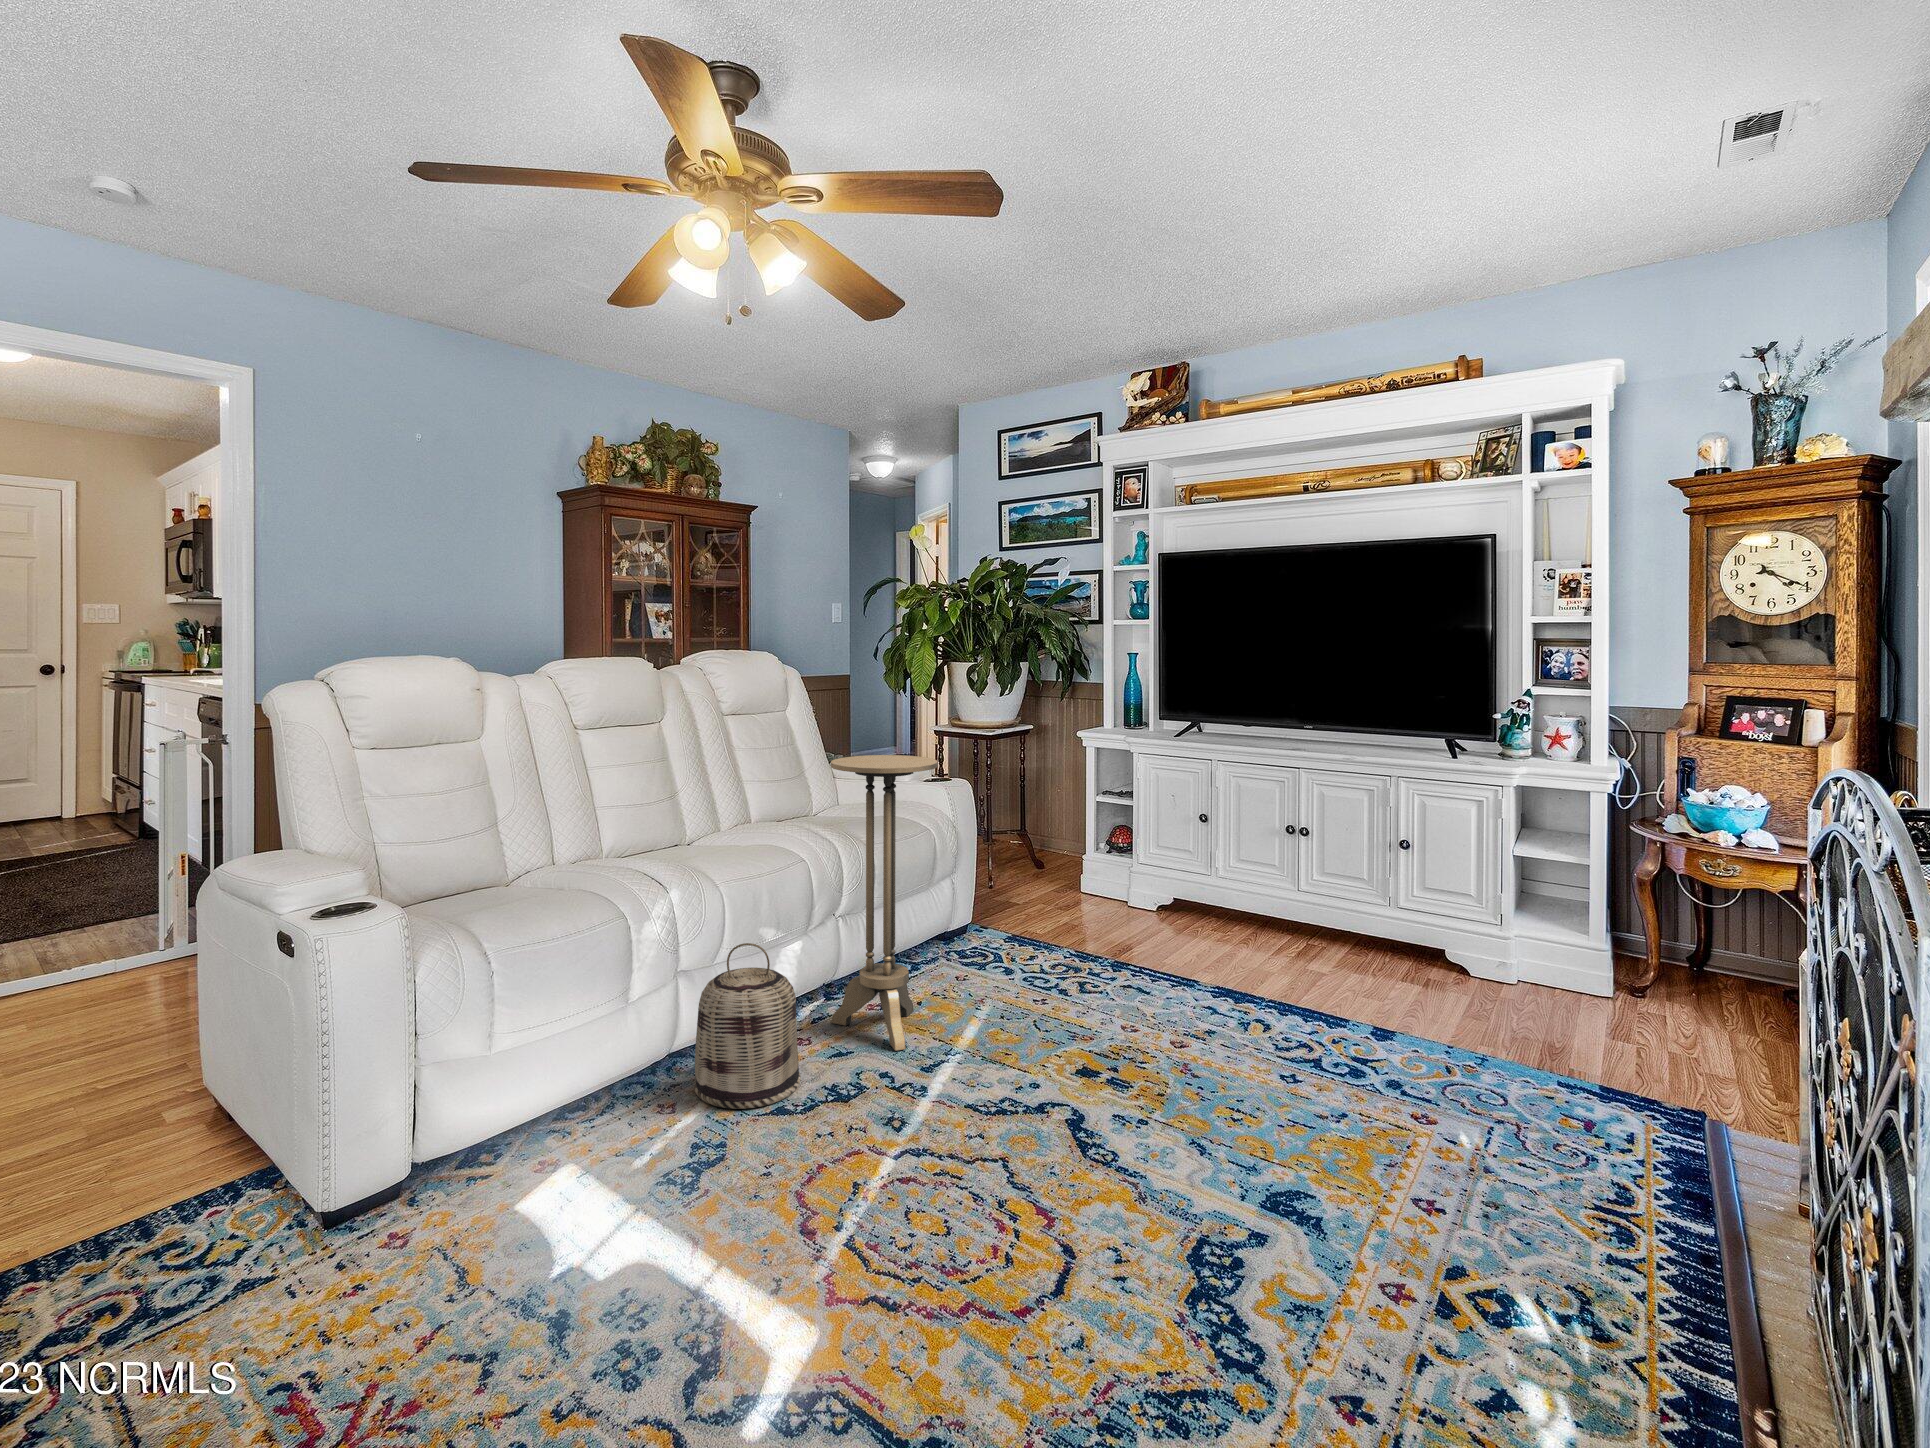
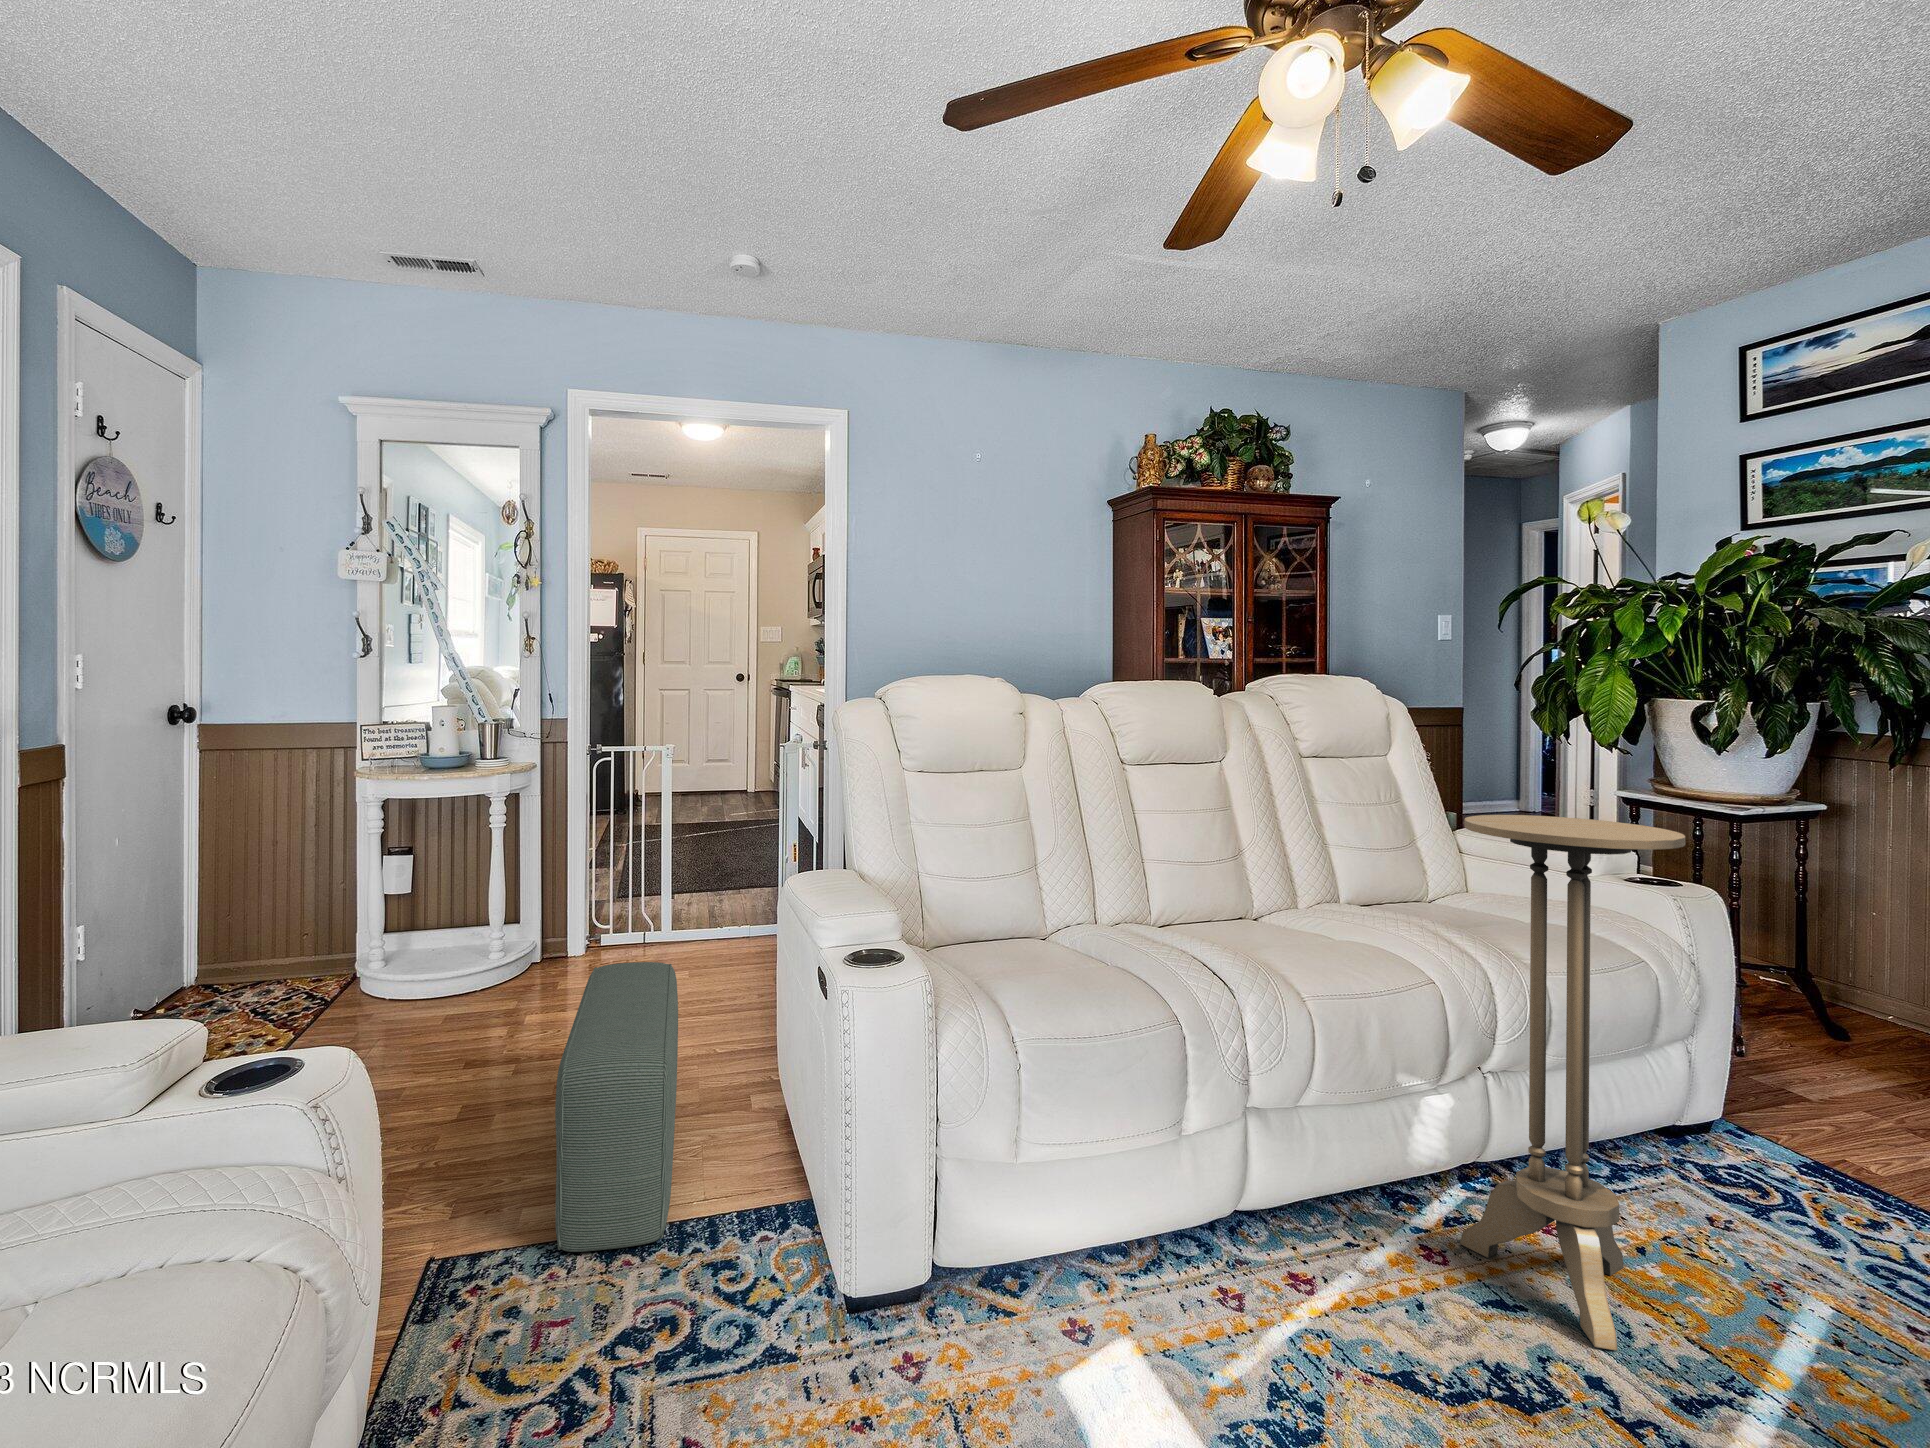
basket: present [694,943,801,1109] -> none [1224,1092,1407,1380]
pouf: none [47,966,218,1226] -> present [555,962,678,1252]

